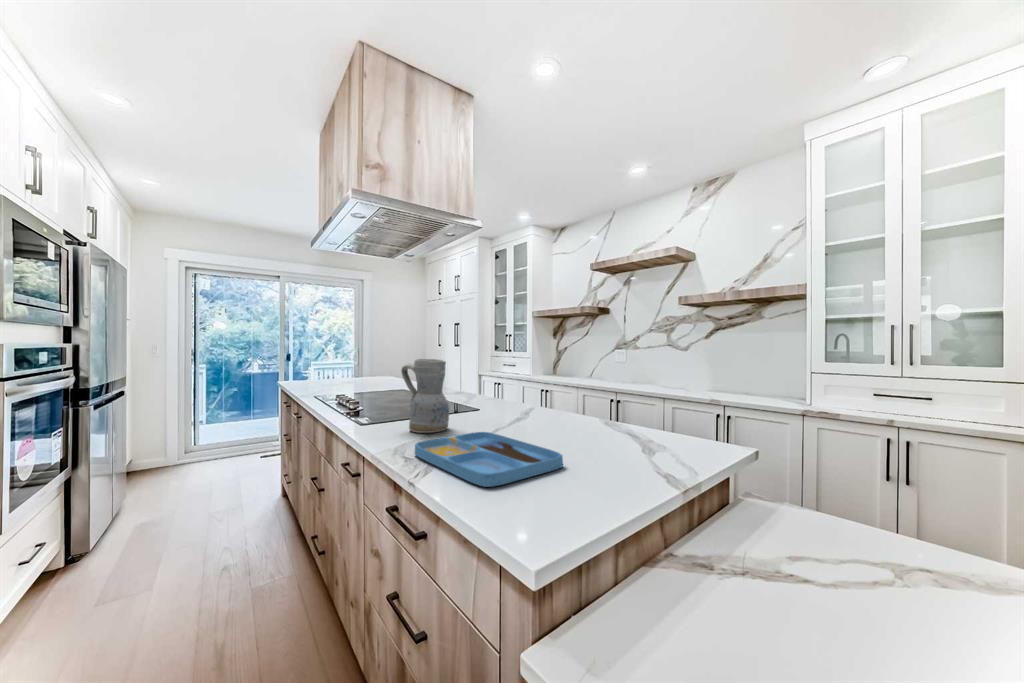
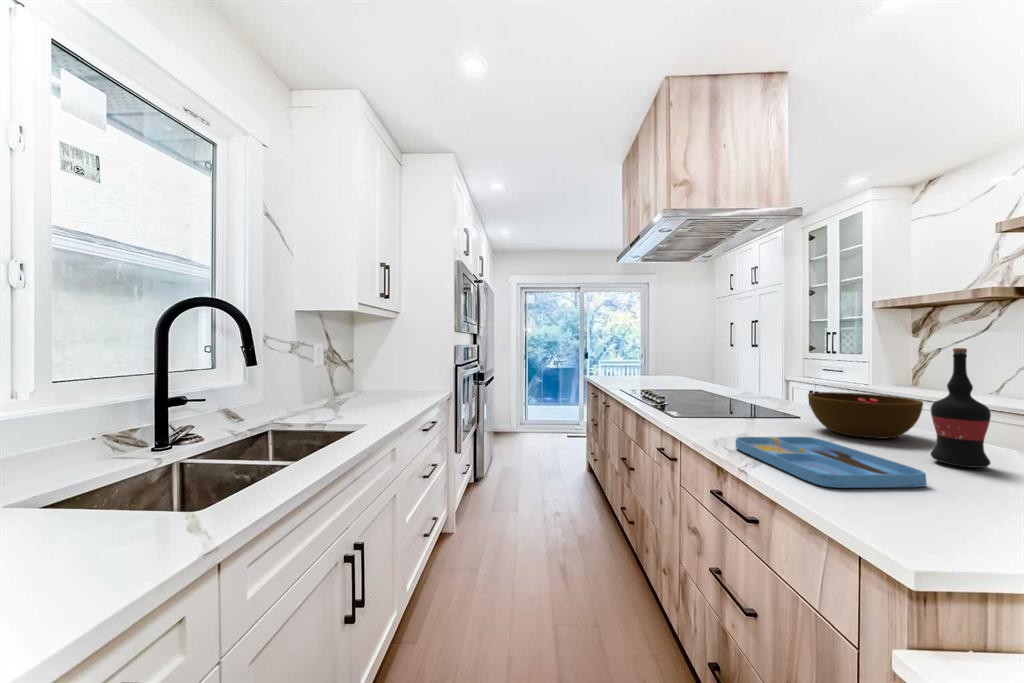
wine bottle: none [566,344,599,442] -> present [931,348,991,468]
ceramic pitcher: present [401,359,449,433] -> none [714,360,766,432]
bowl: none [485,385,561,424] -> present [808,392,923,439]

